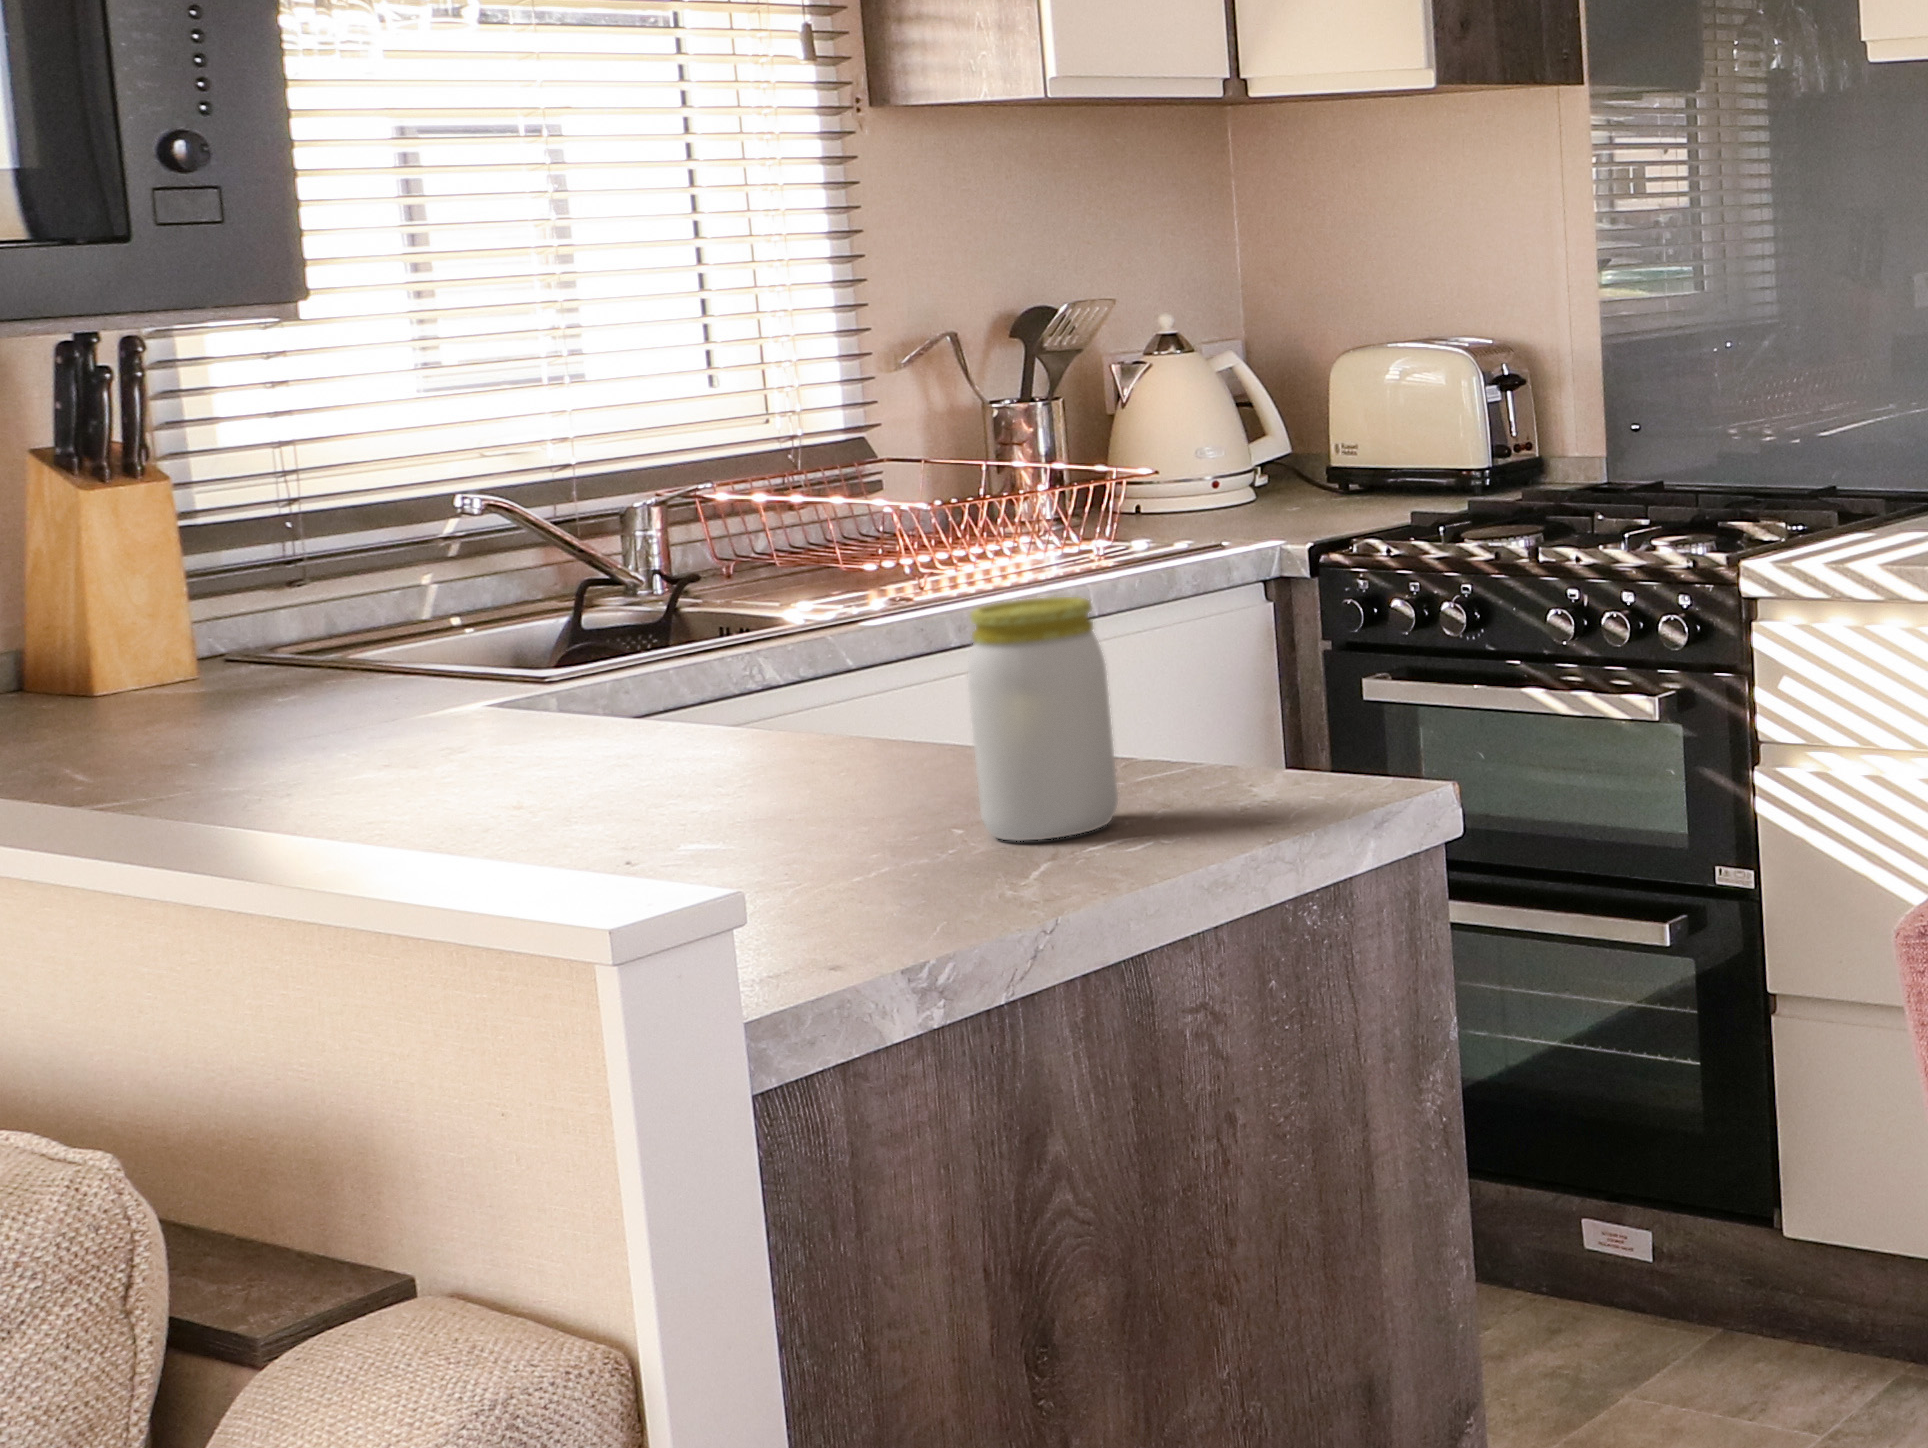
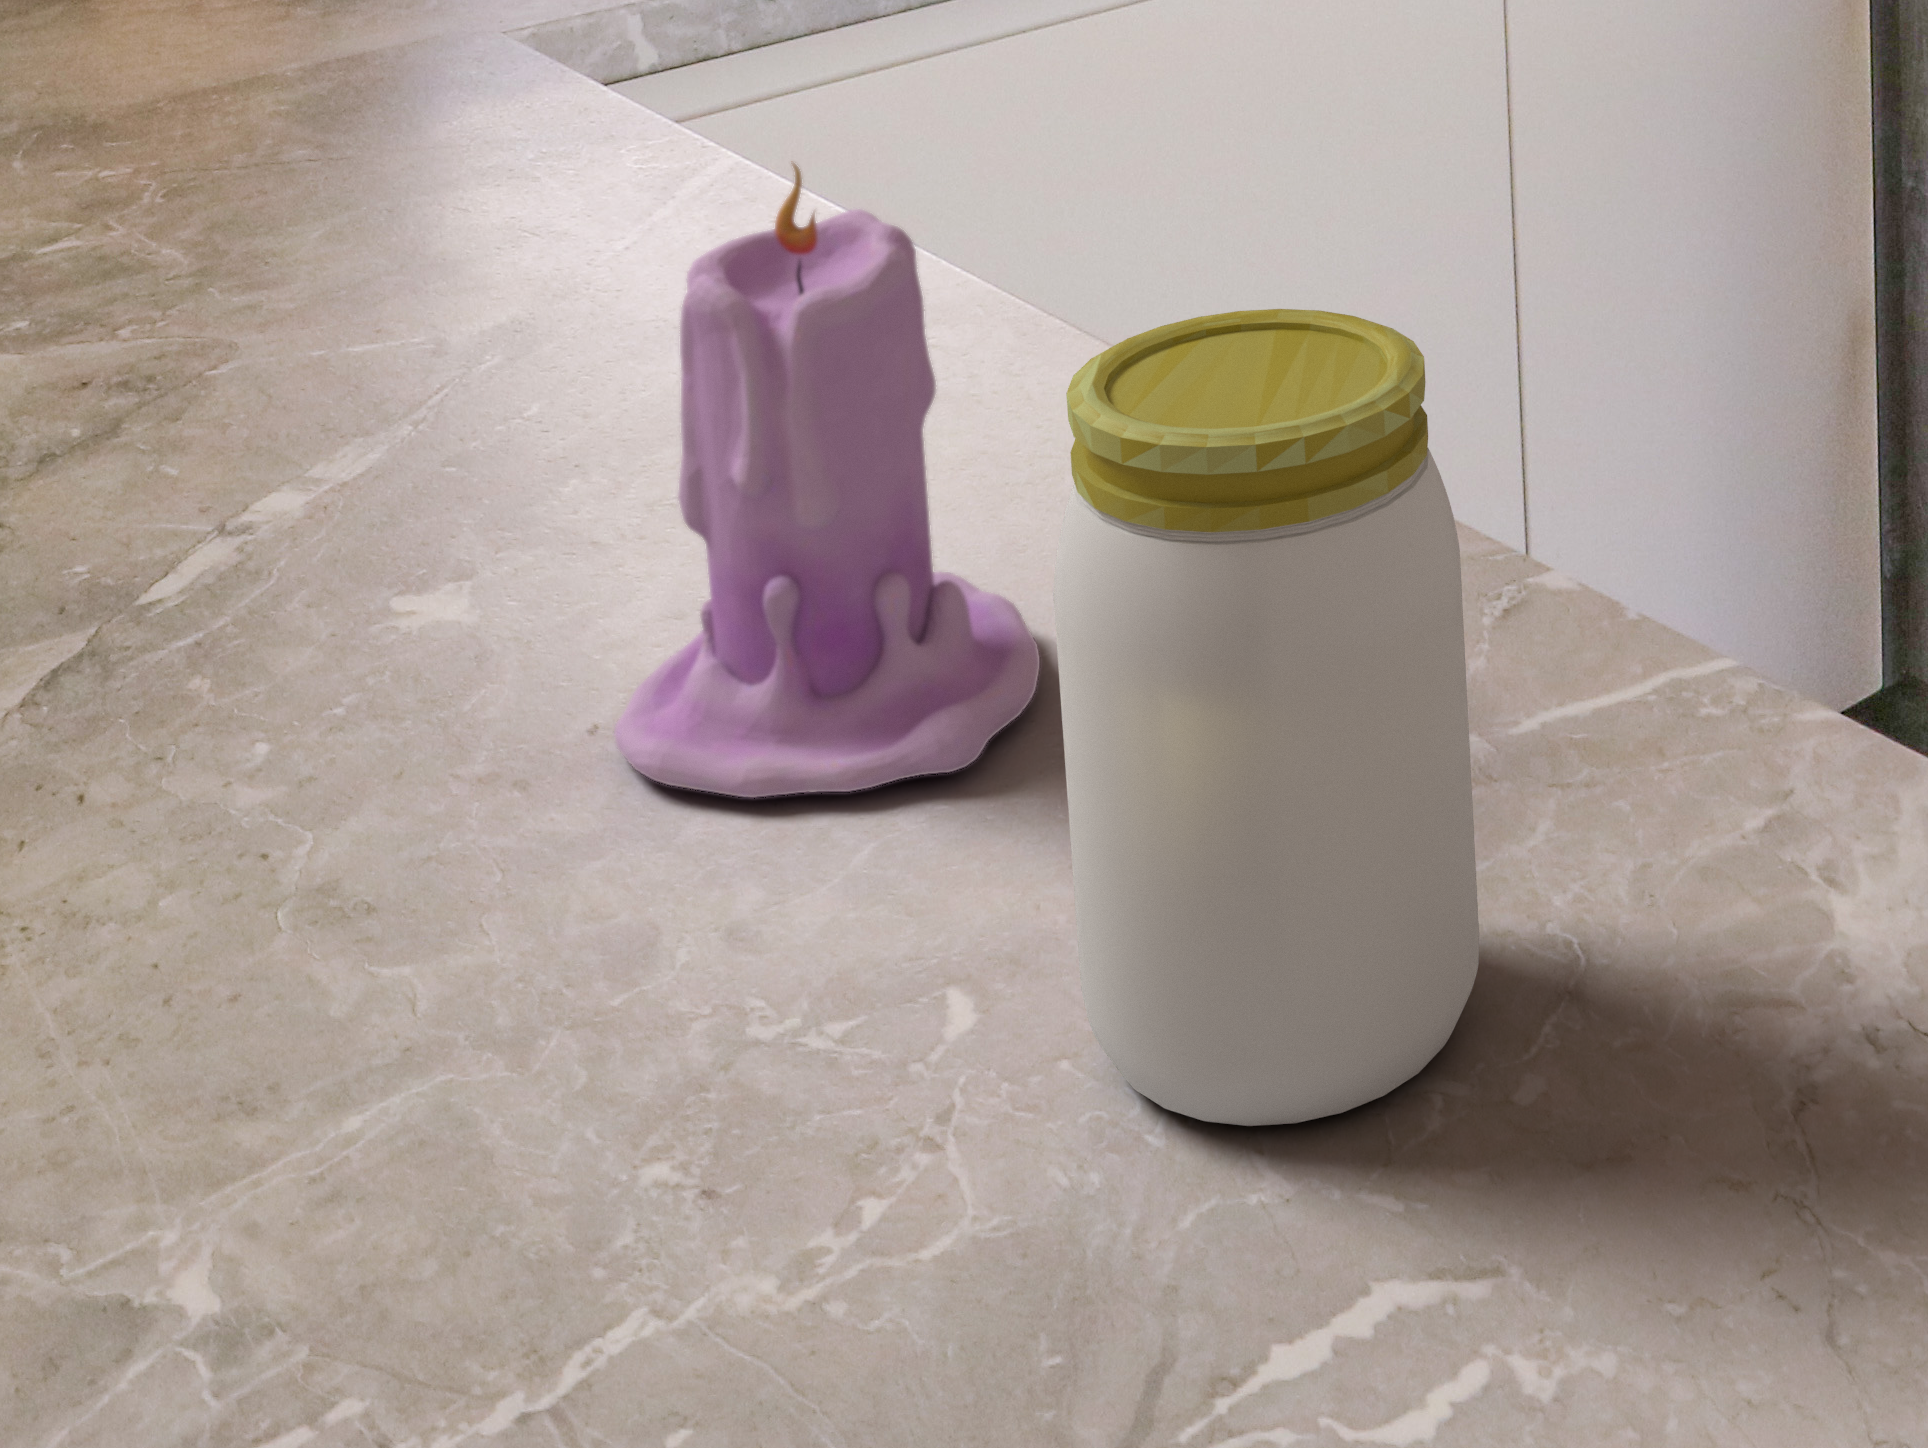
candle: none [757,596,926,825] -> present [614,164,1040,798]

